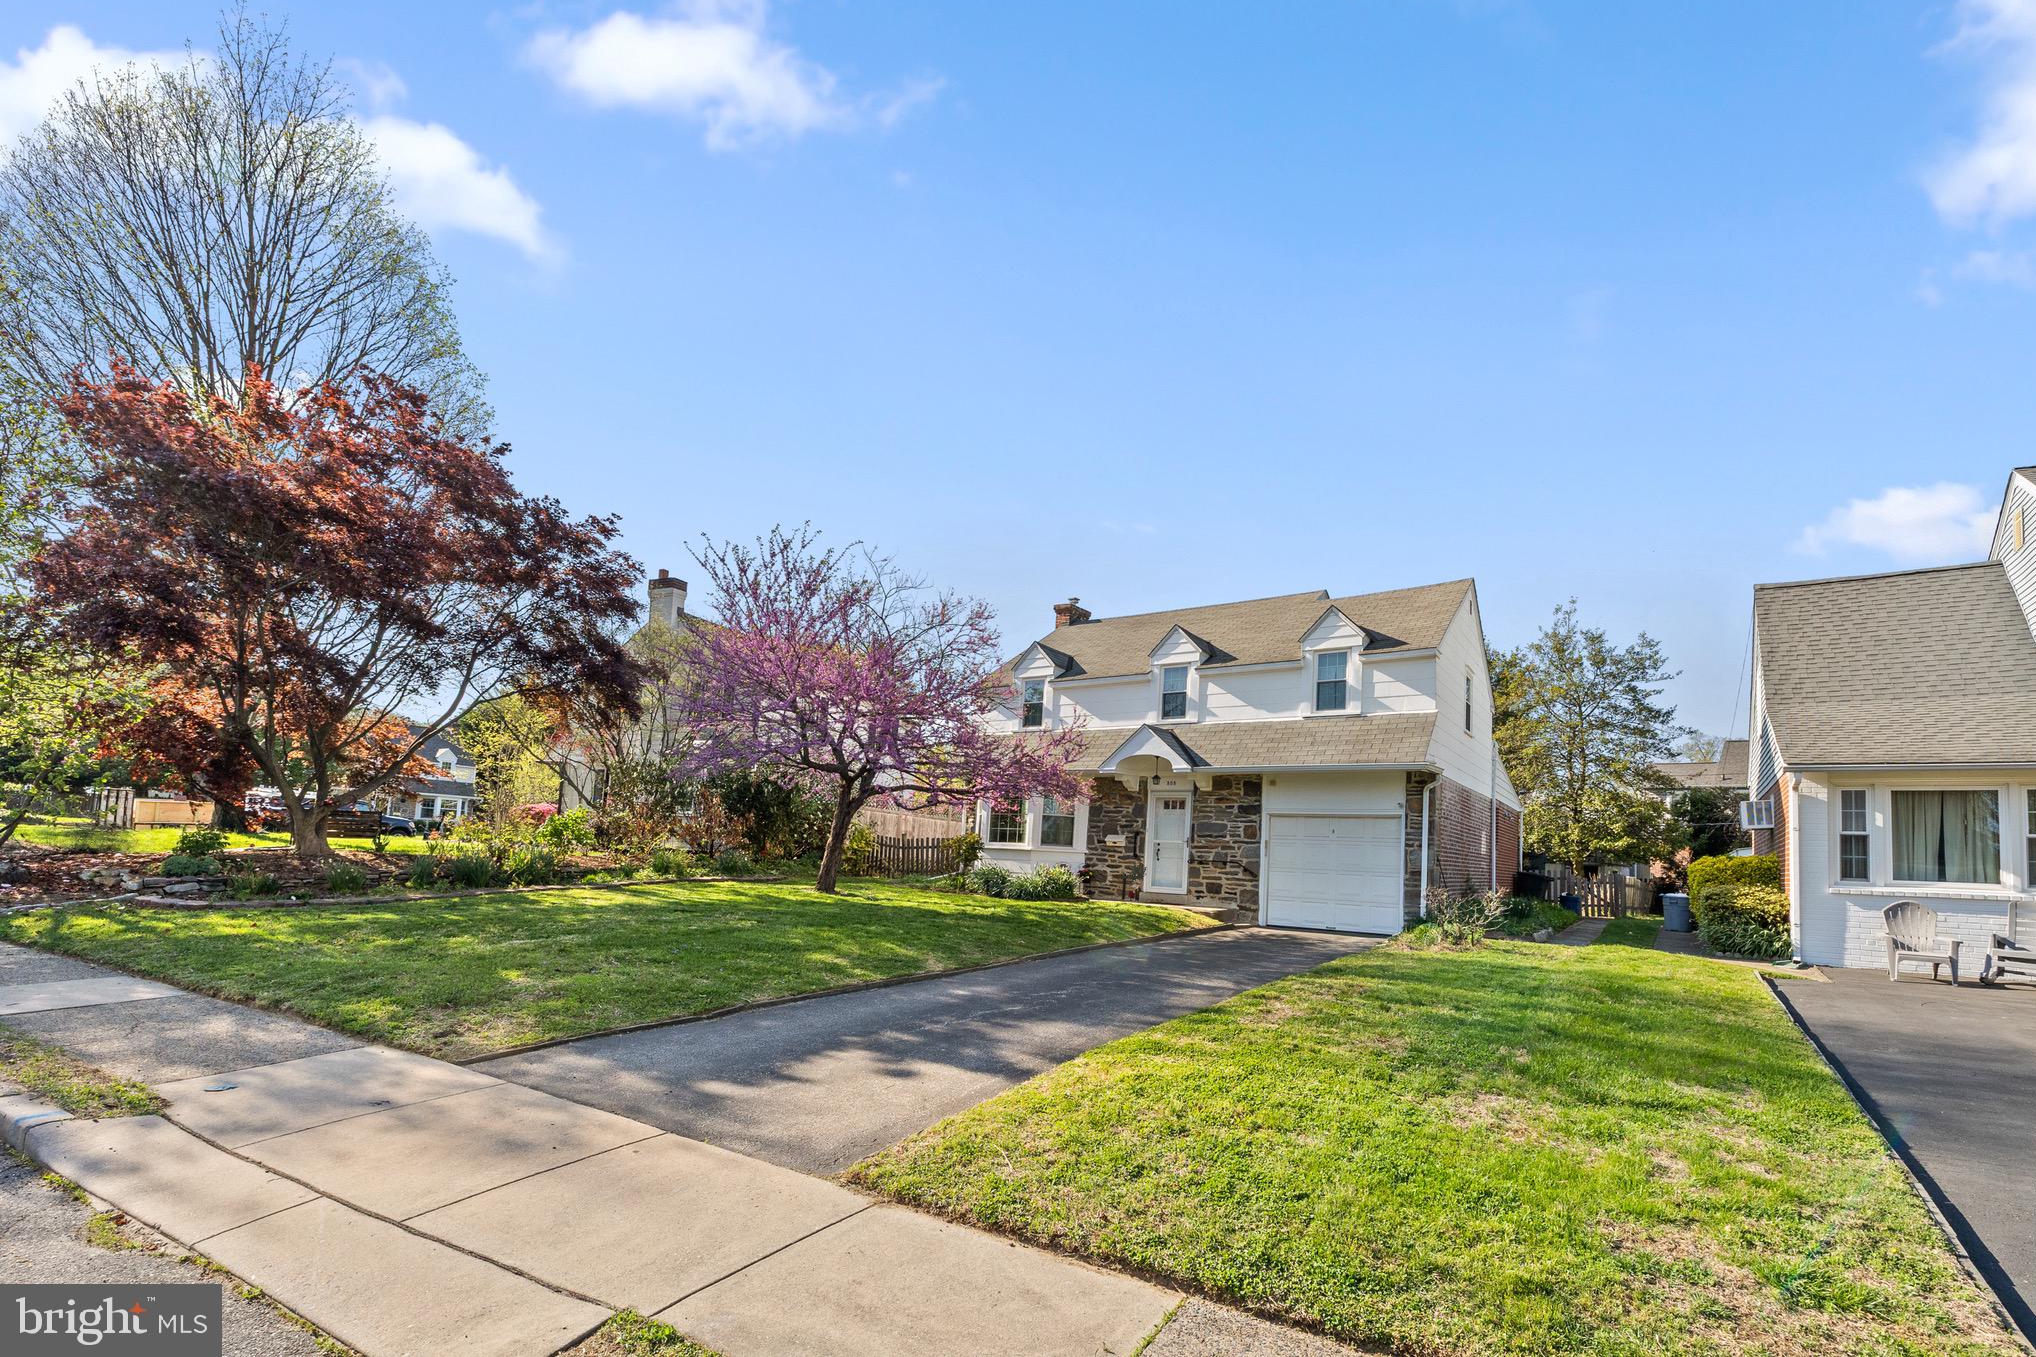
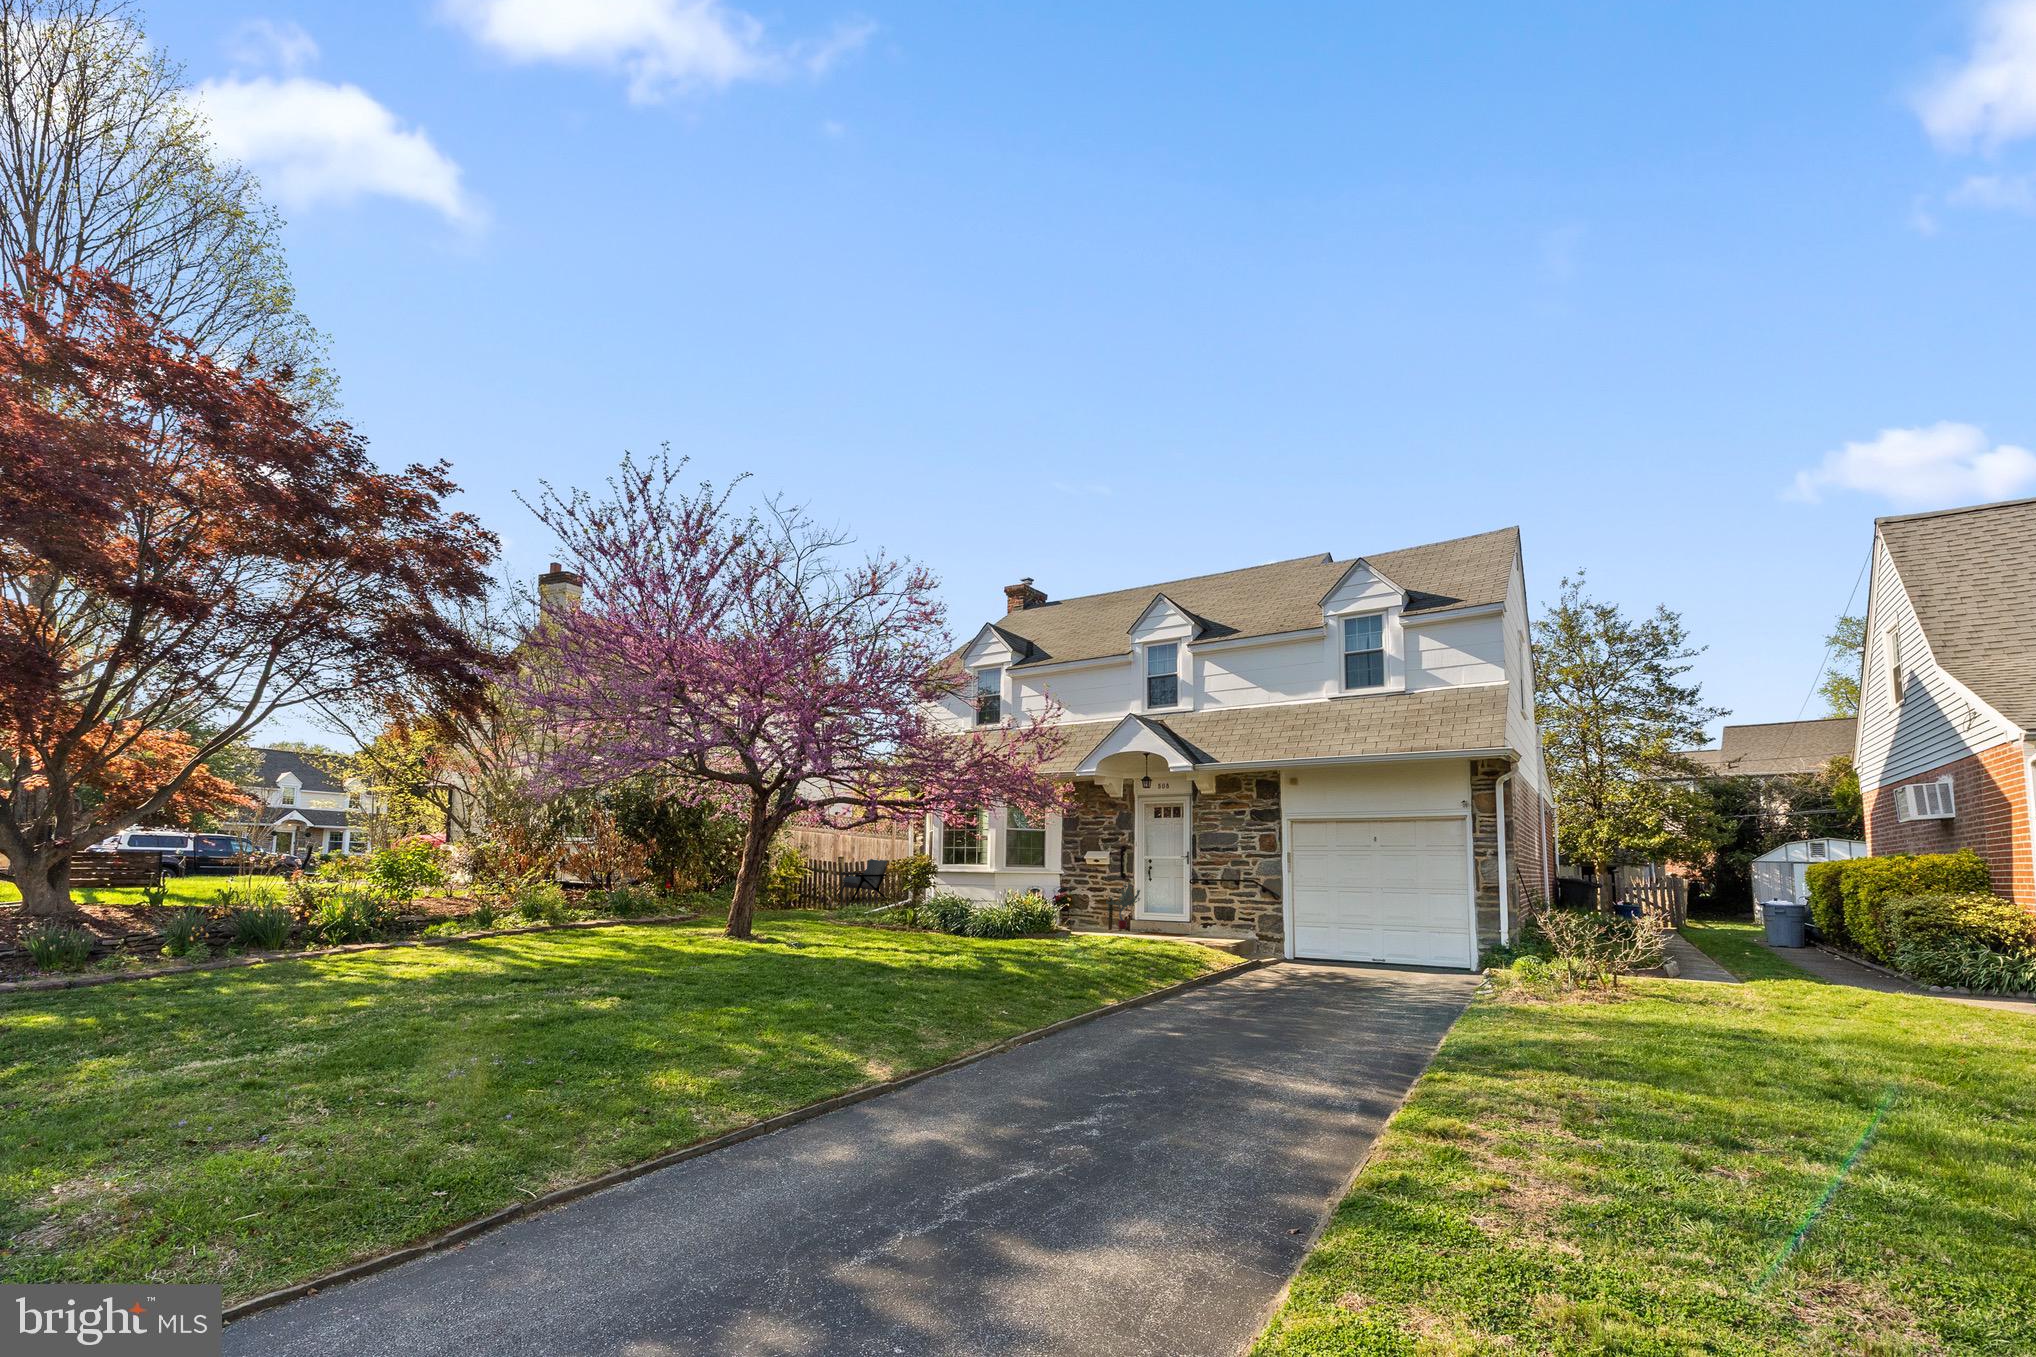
armchair: none [903,836,945,869] -> present [838,859,887,901]

